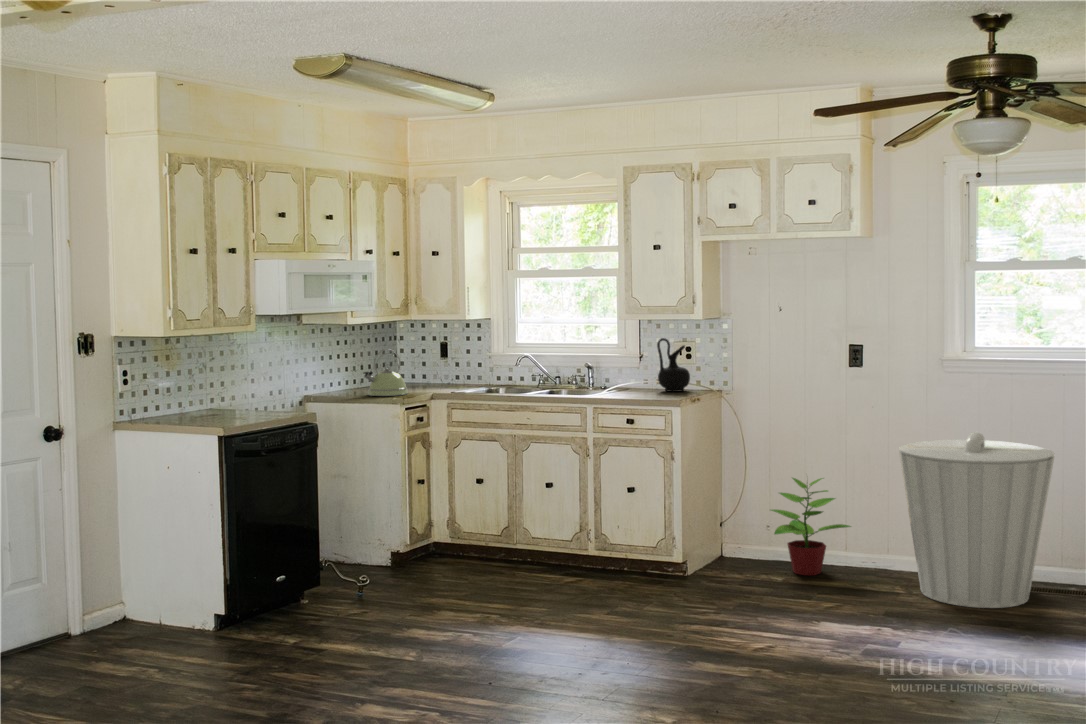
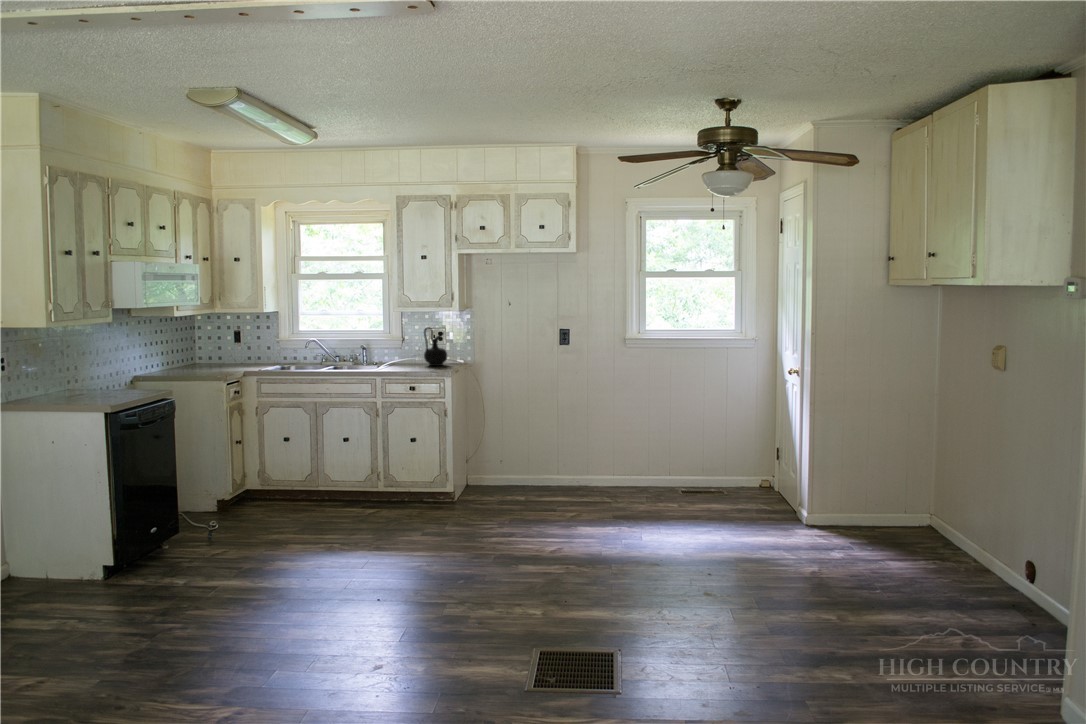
kettle: present [363,349,408,396] -> none [185,337,222,375]
trash can: present [899,432,1054,608] -> none [597,388,691,501]
potted plant: present [771,478,851,575] -> none [505,420,563,490]

